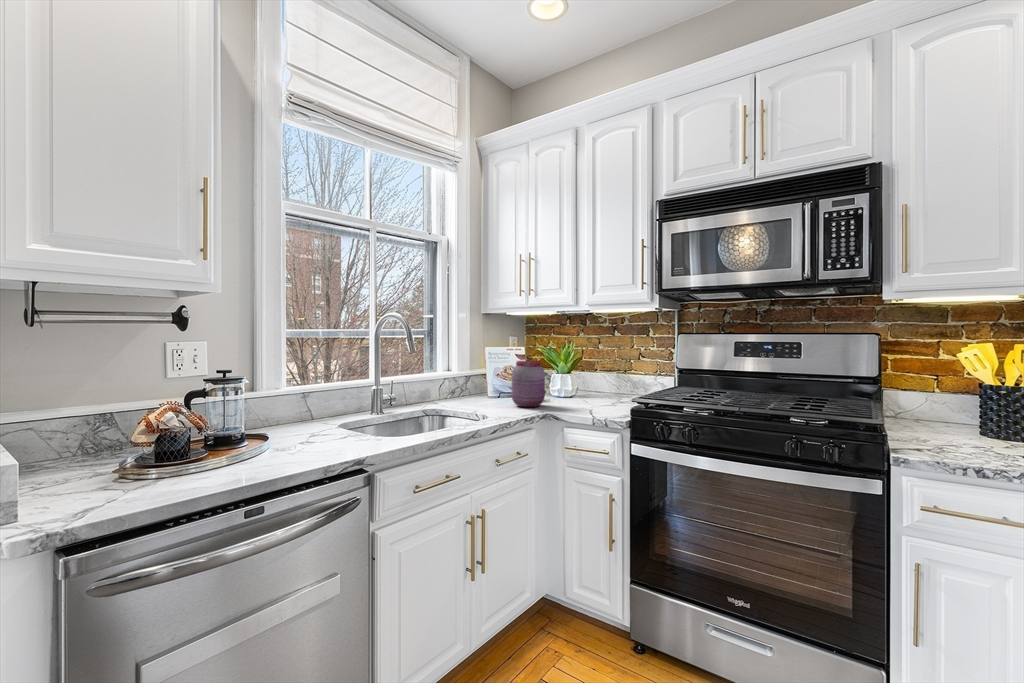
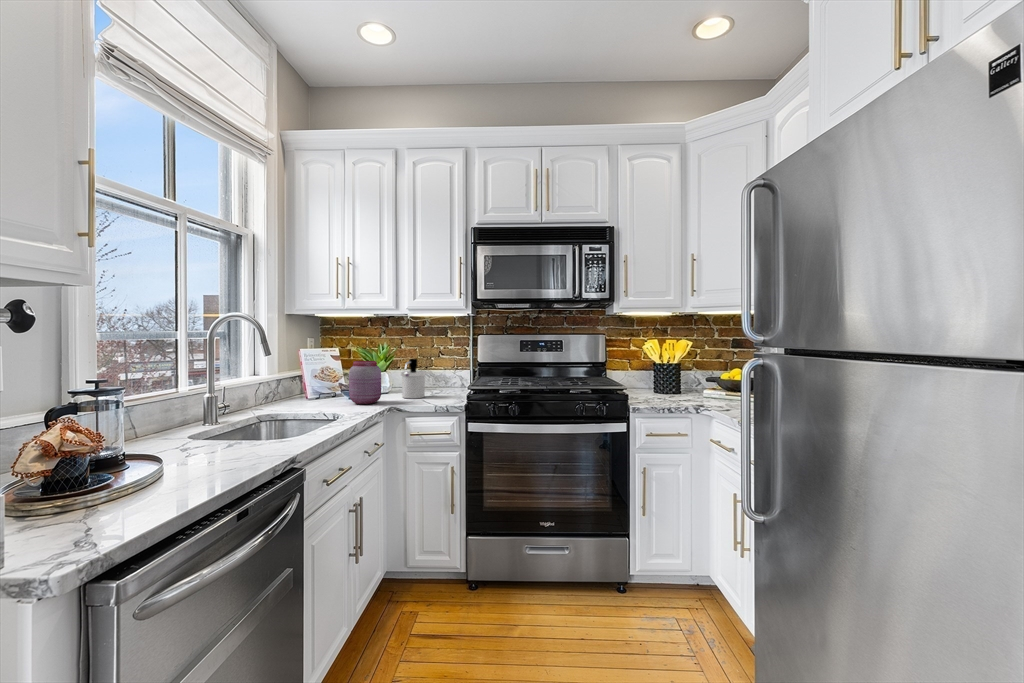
soap dispenser: none [570,361,602,406] -> present [401,359,425,398]

